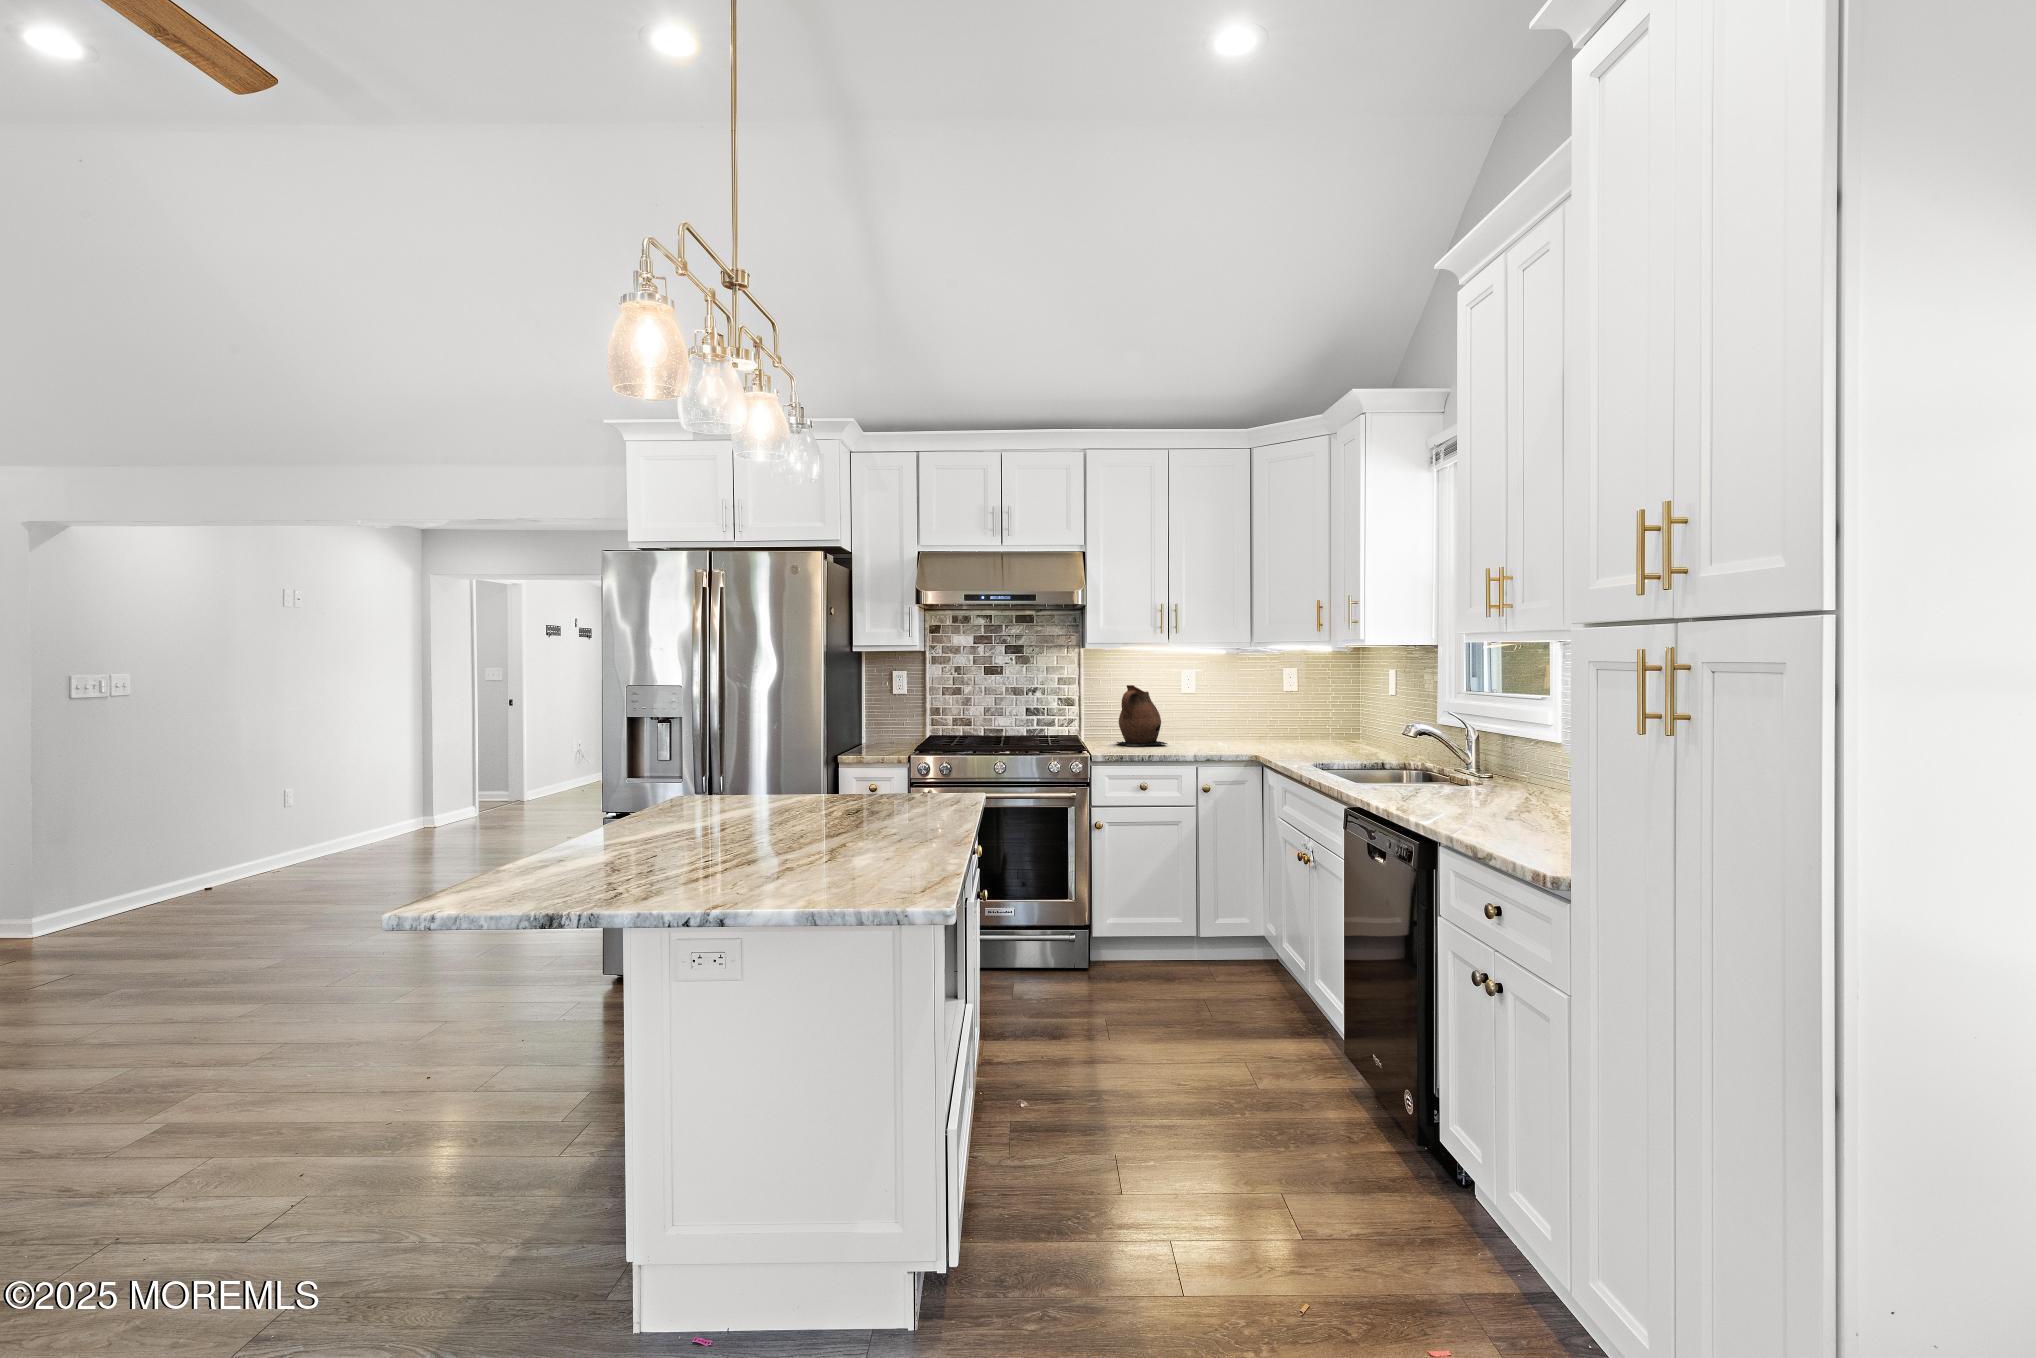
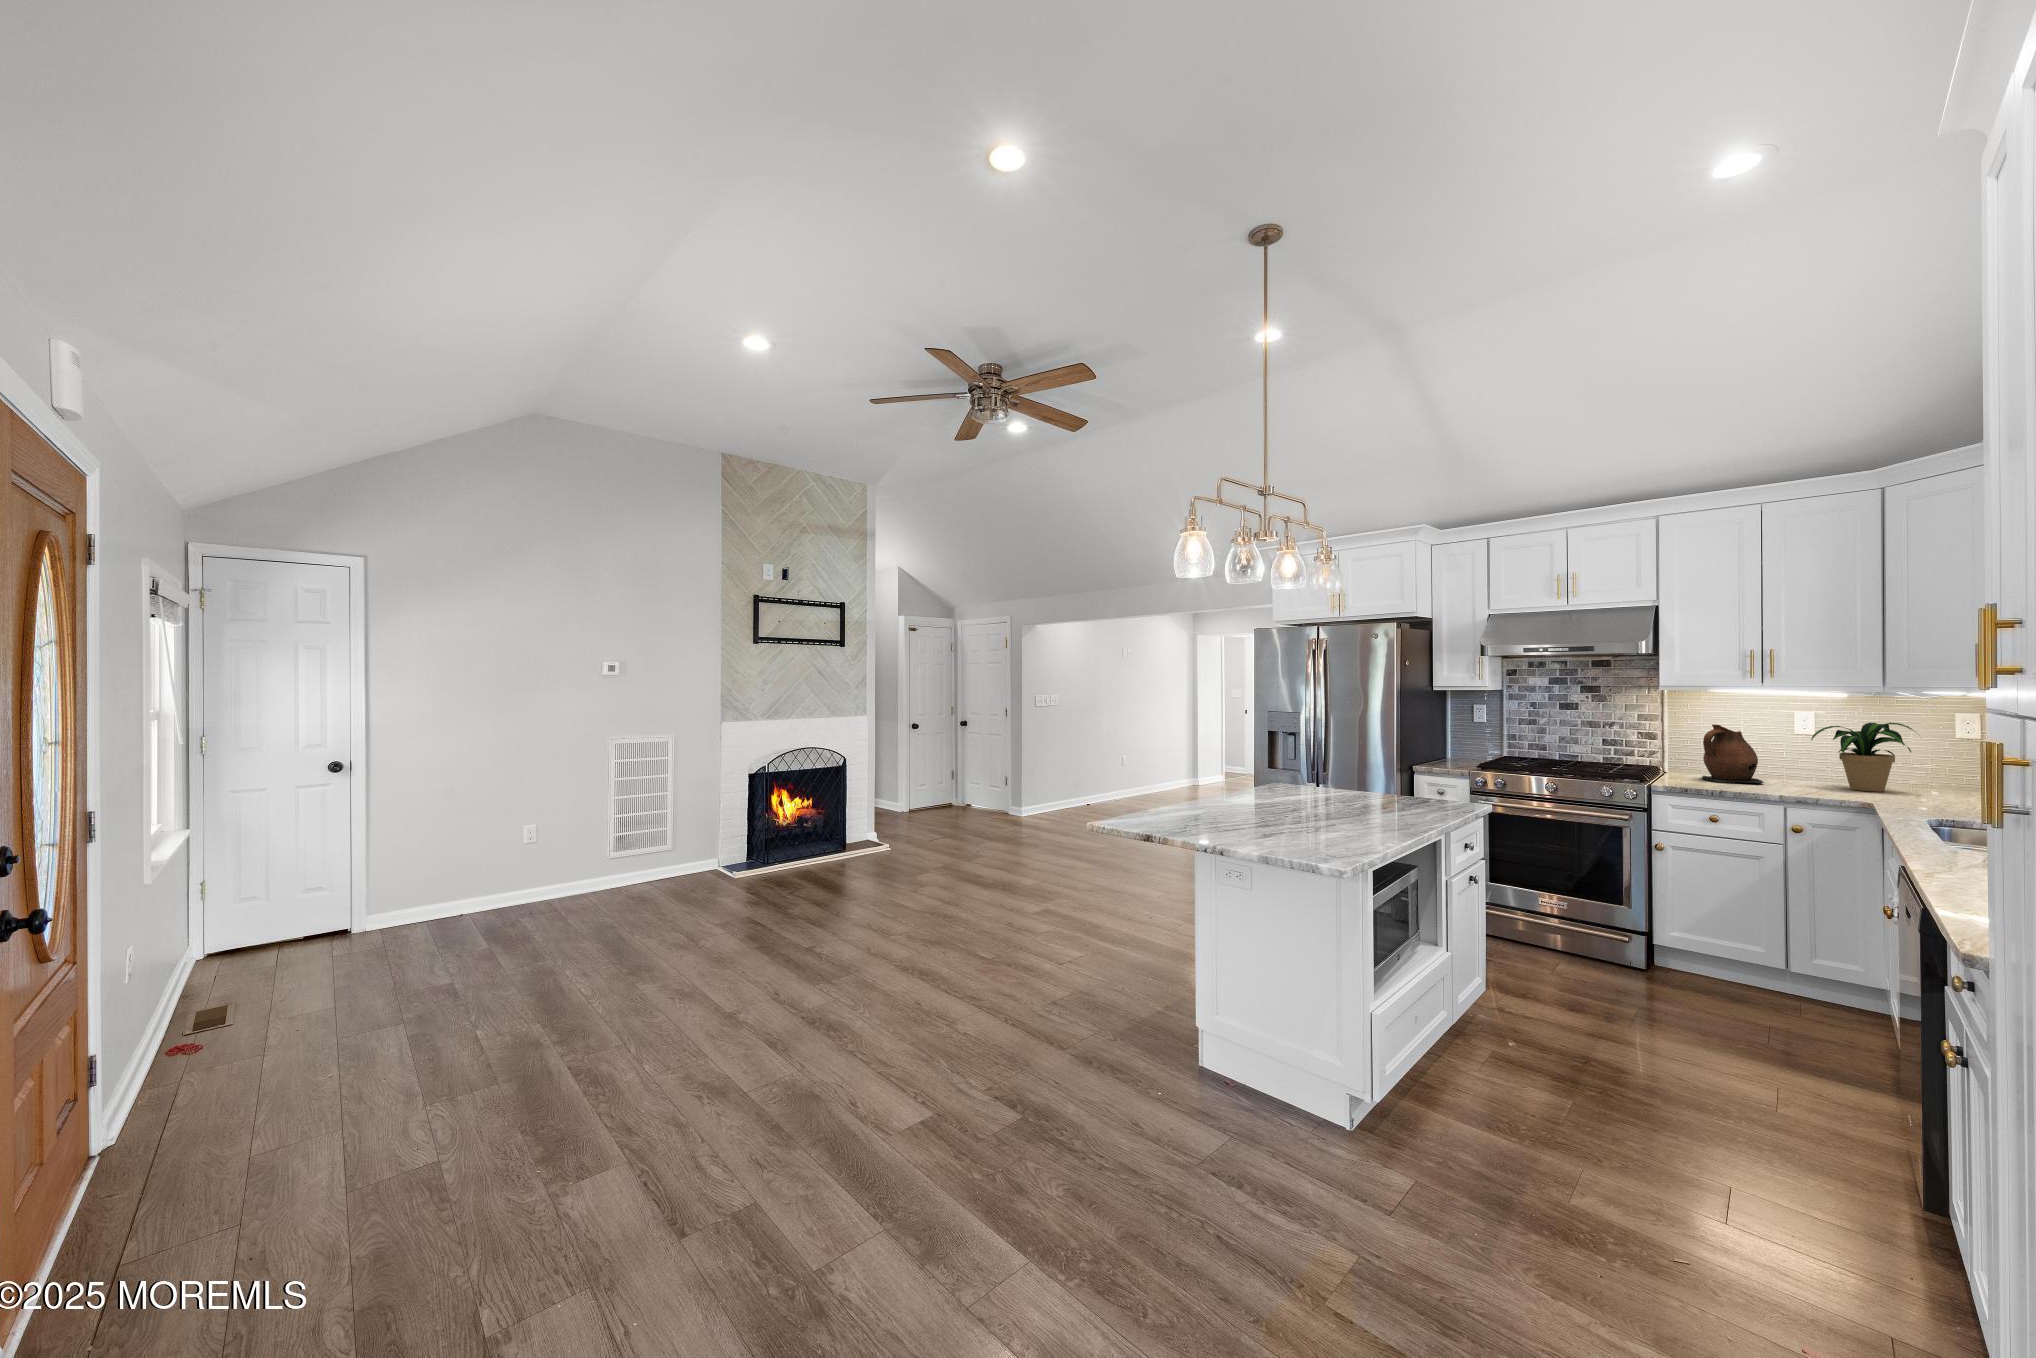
potted plant: none [1200,678,1272,745] -> present [1811,723,1916,792]

